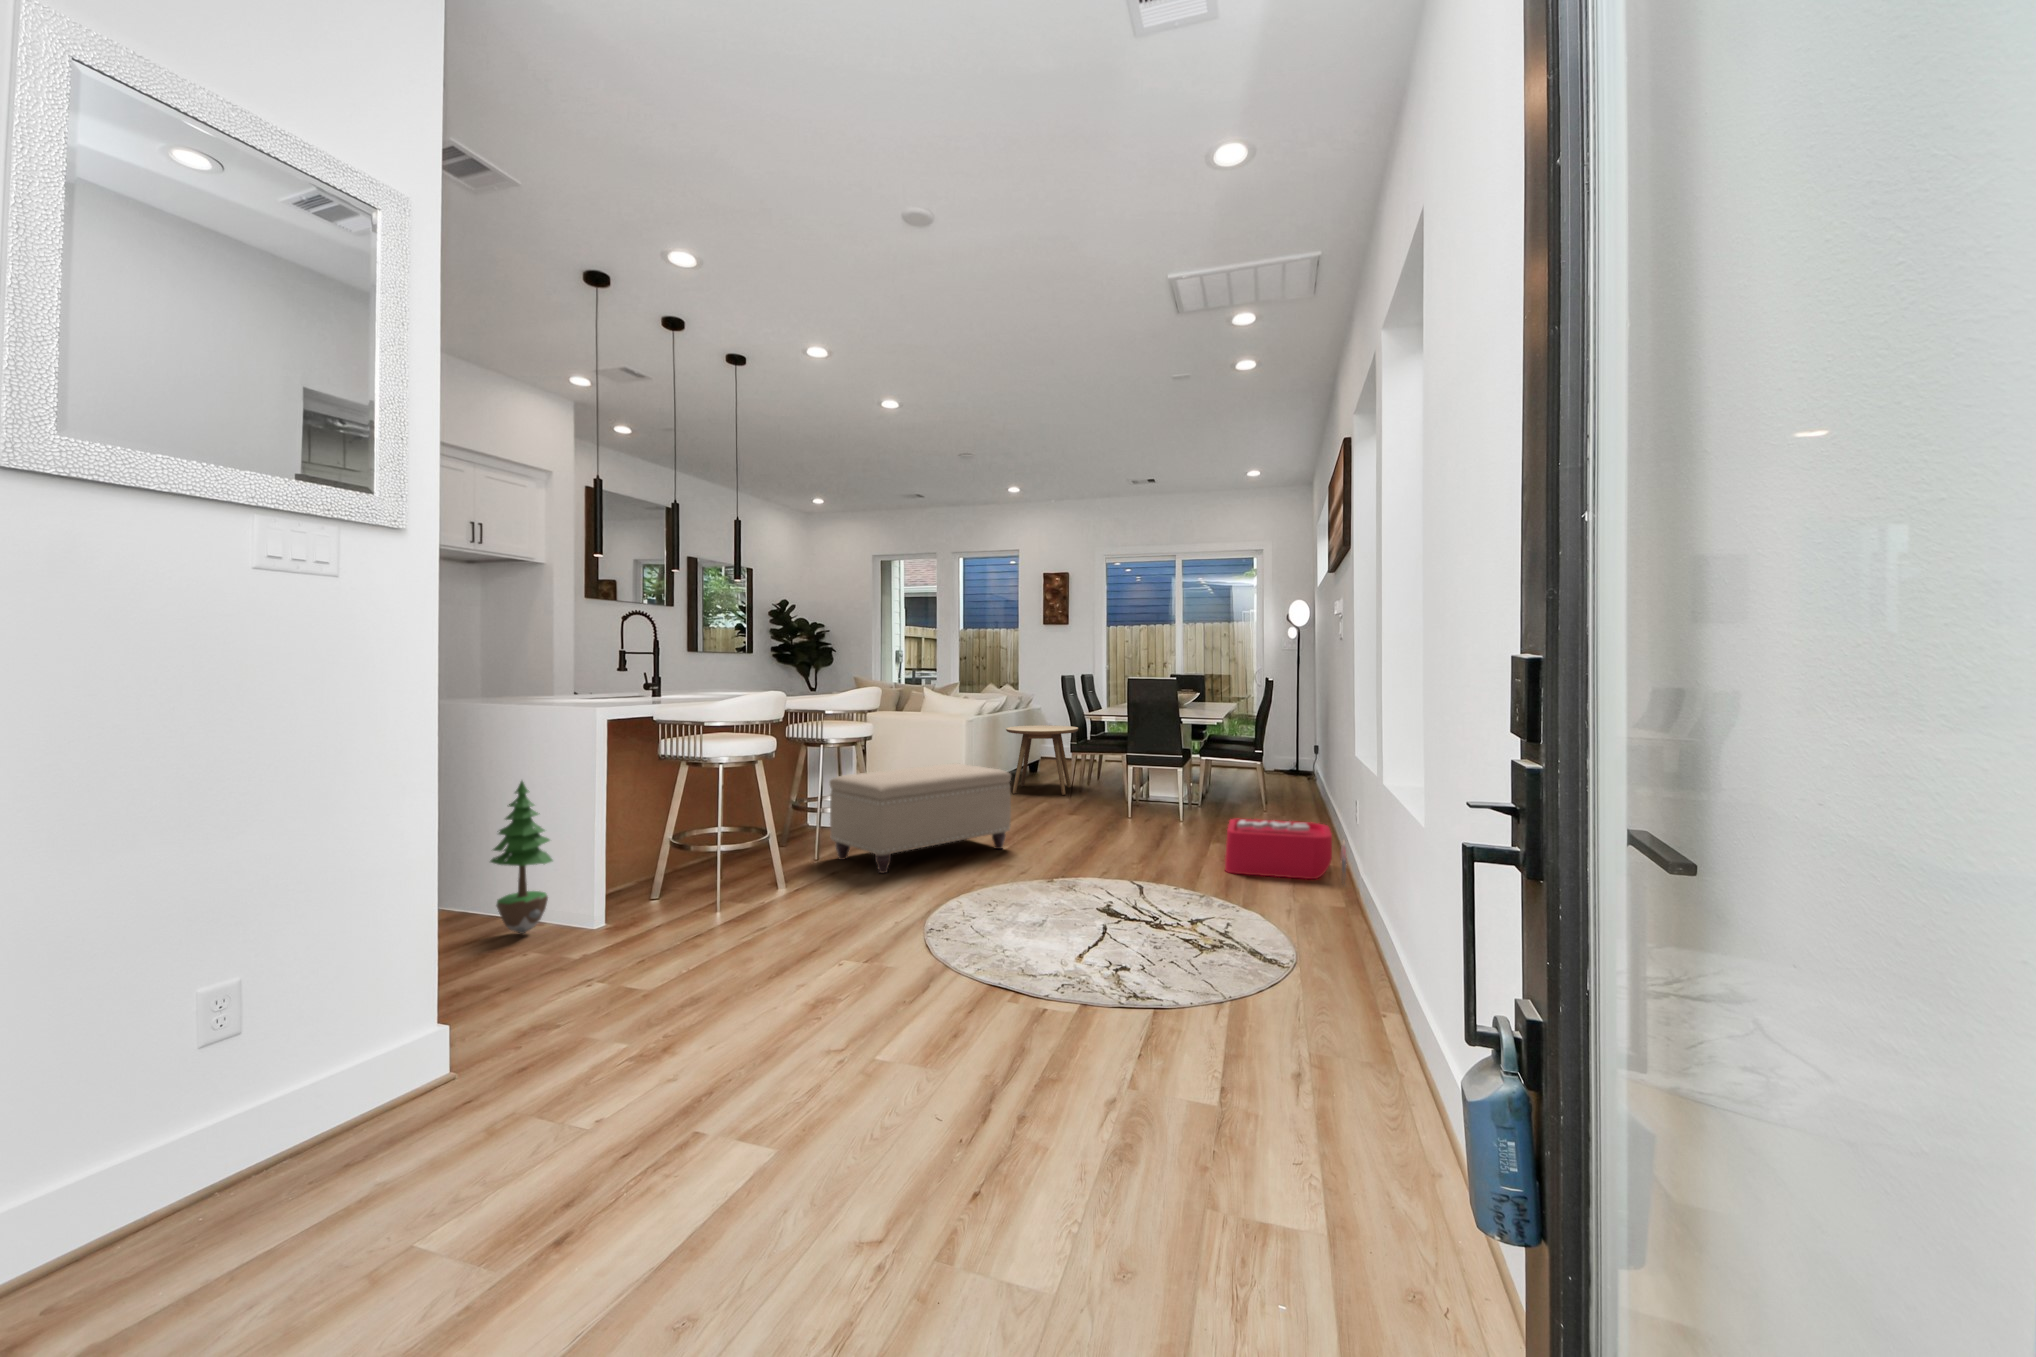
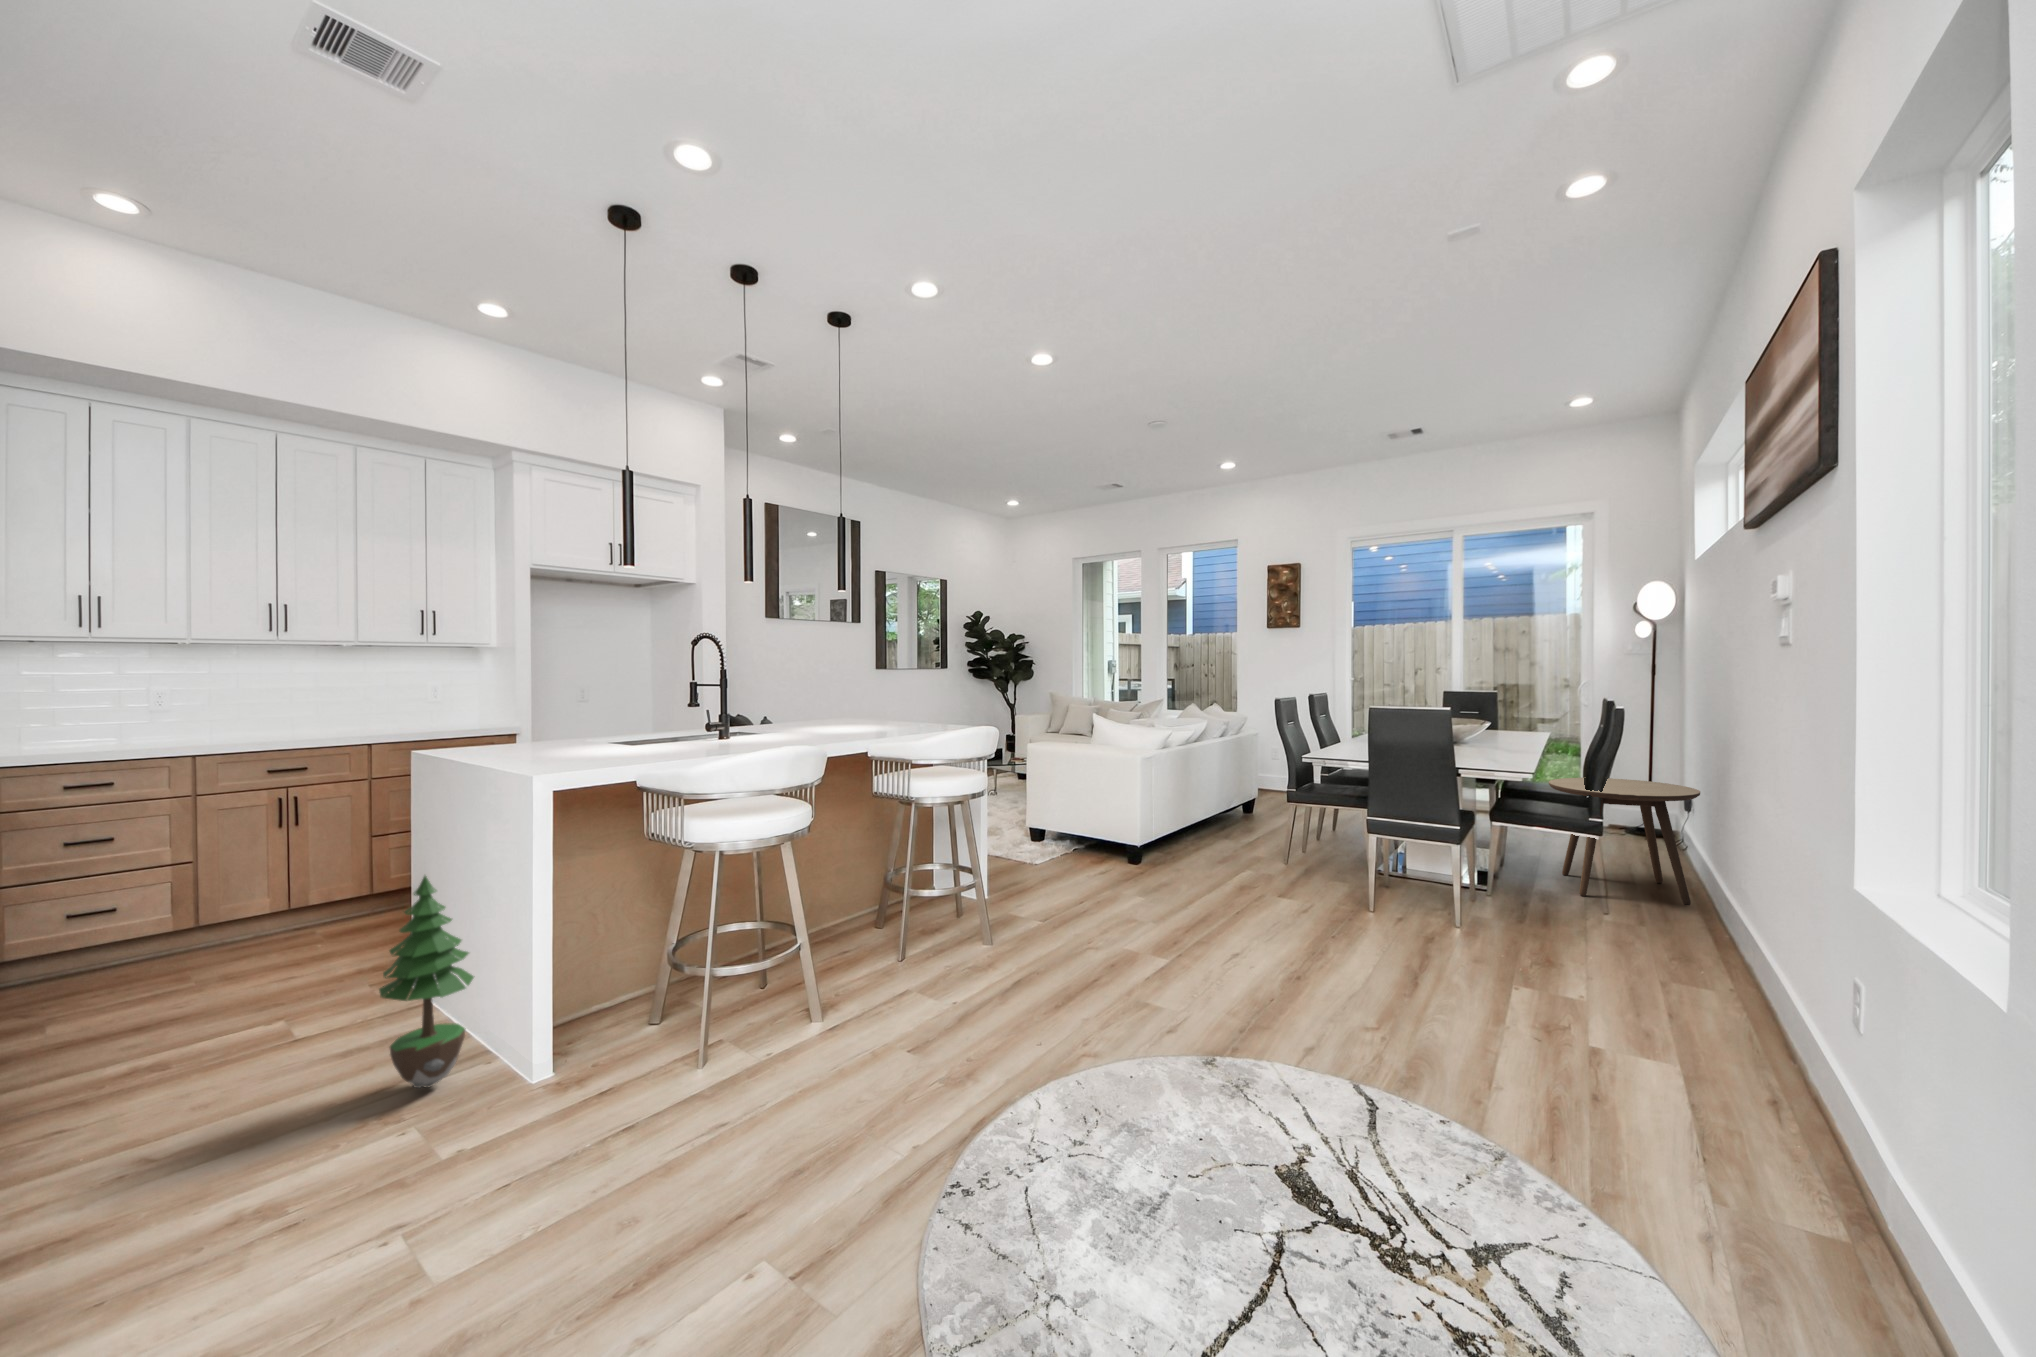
side table: present [1006,725,1078,795] -> present [1549,778,1700,905]
ottoman: present [830,763,1011,873] -> none [913,830,1171,1006]
storage bin: present [1225,819,1347,879] -> none [1546,963,1855,1175]

